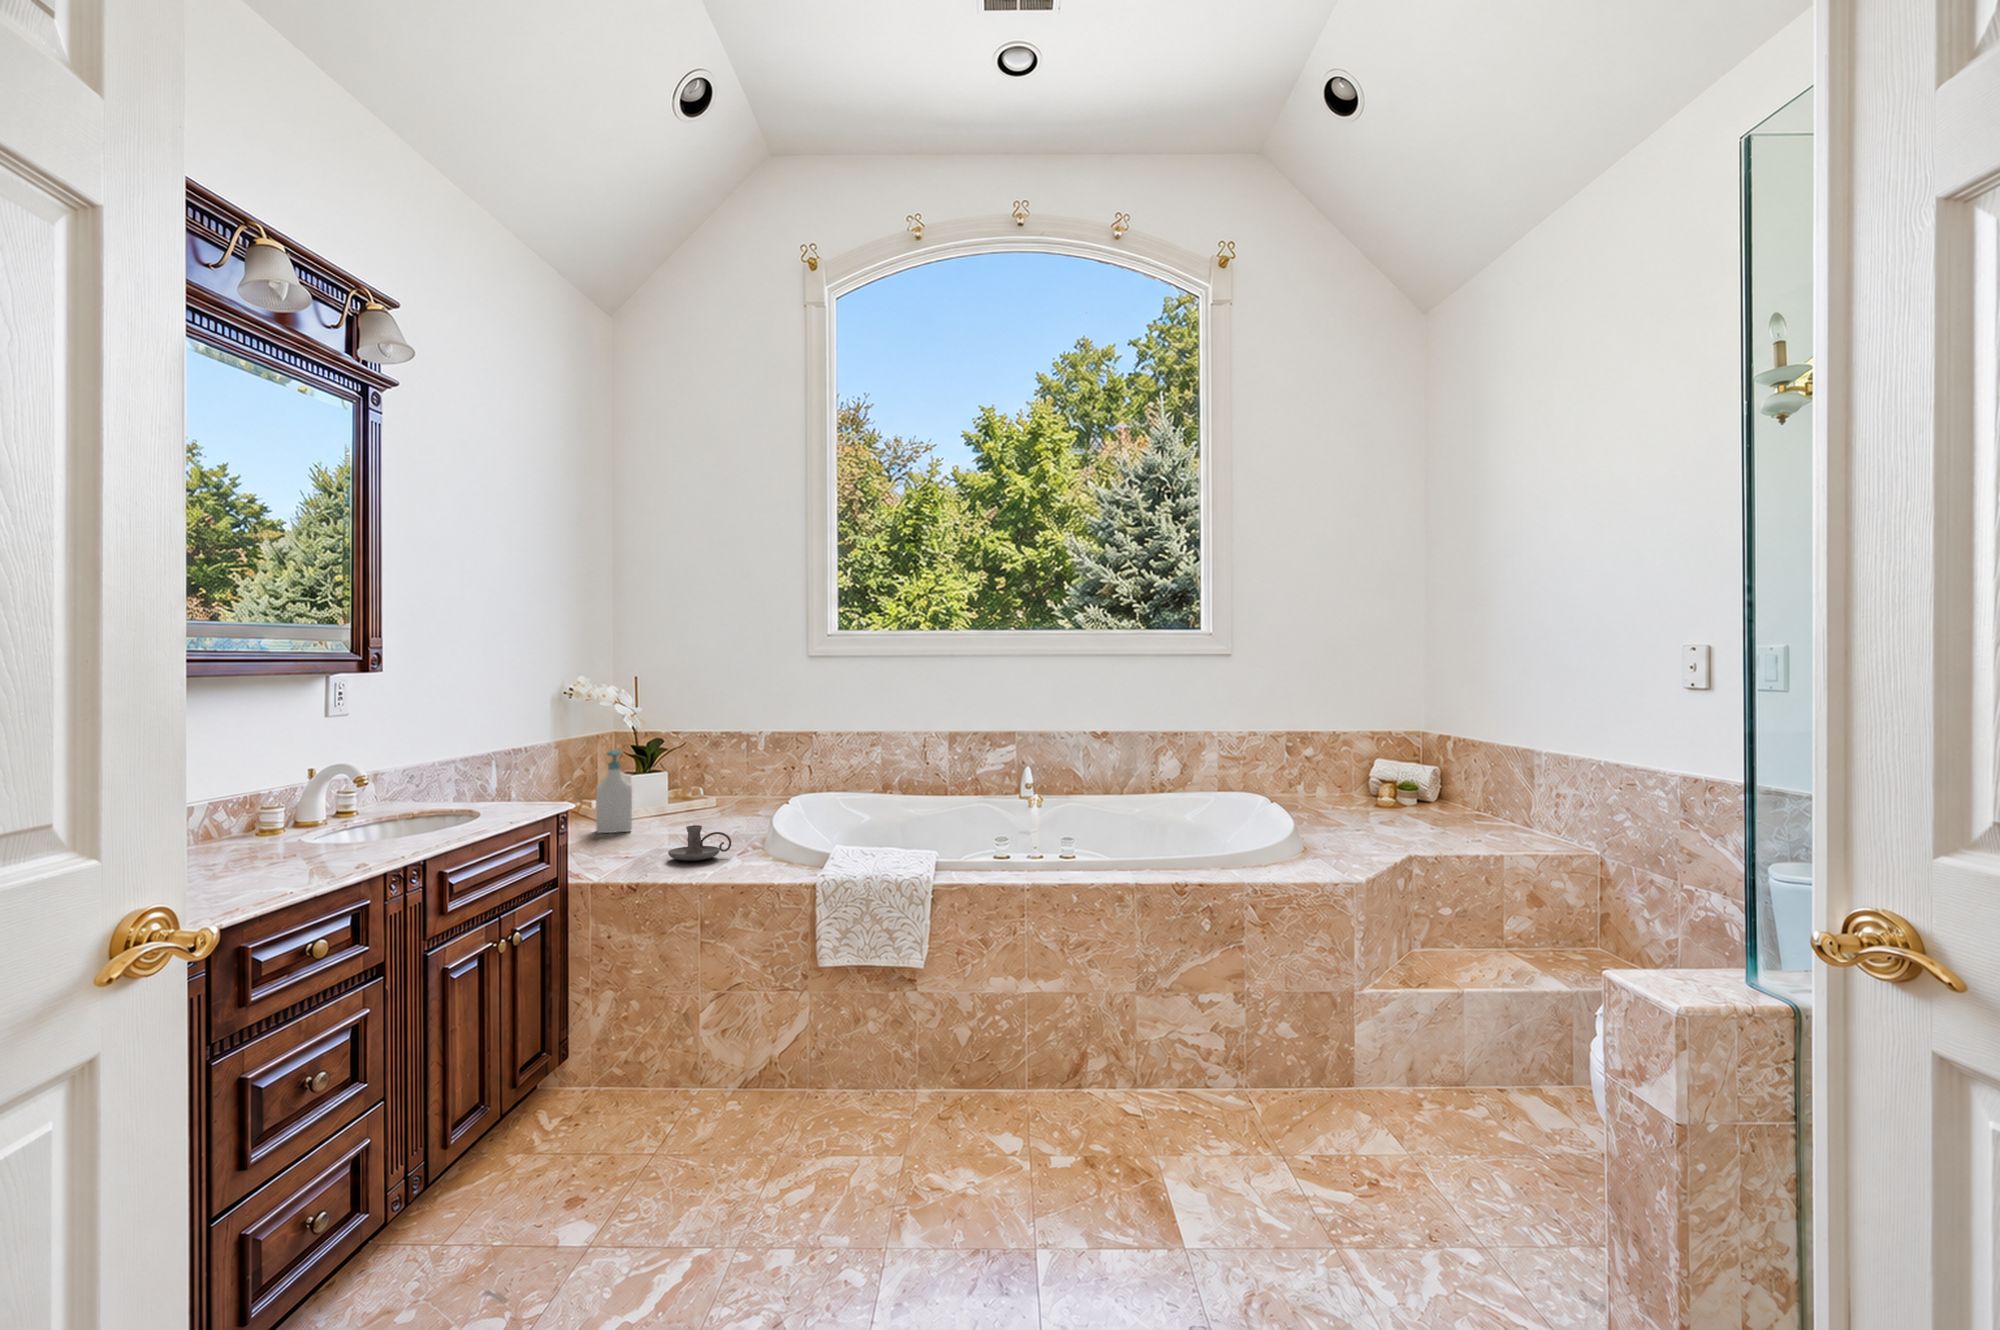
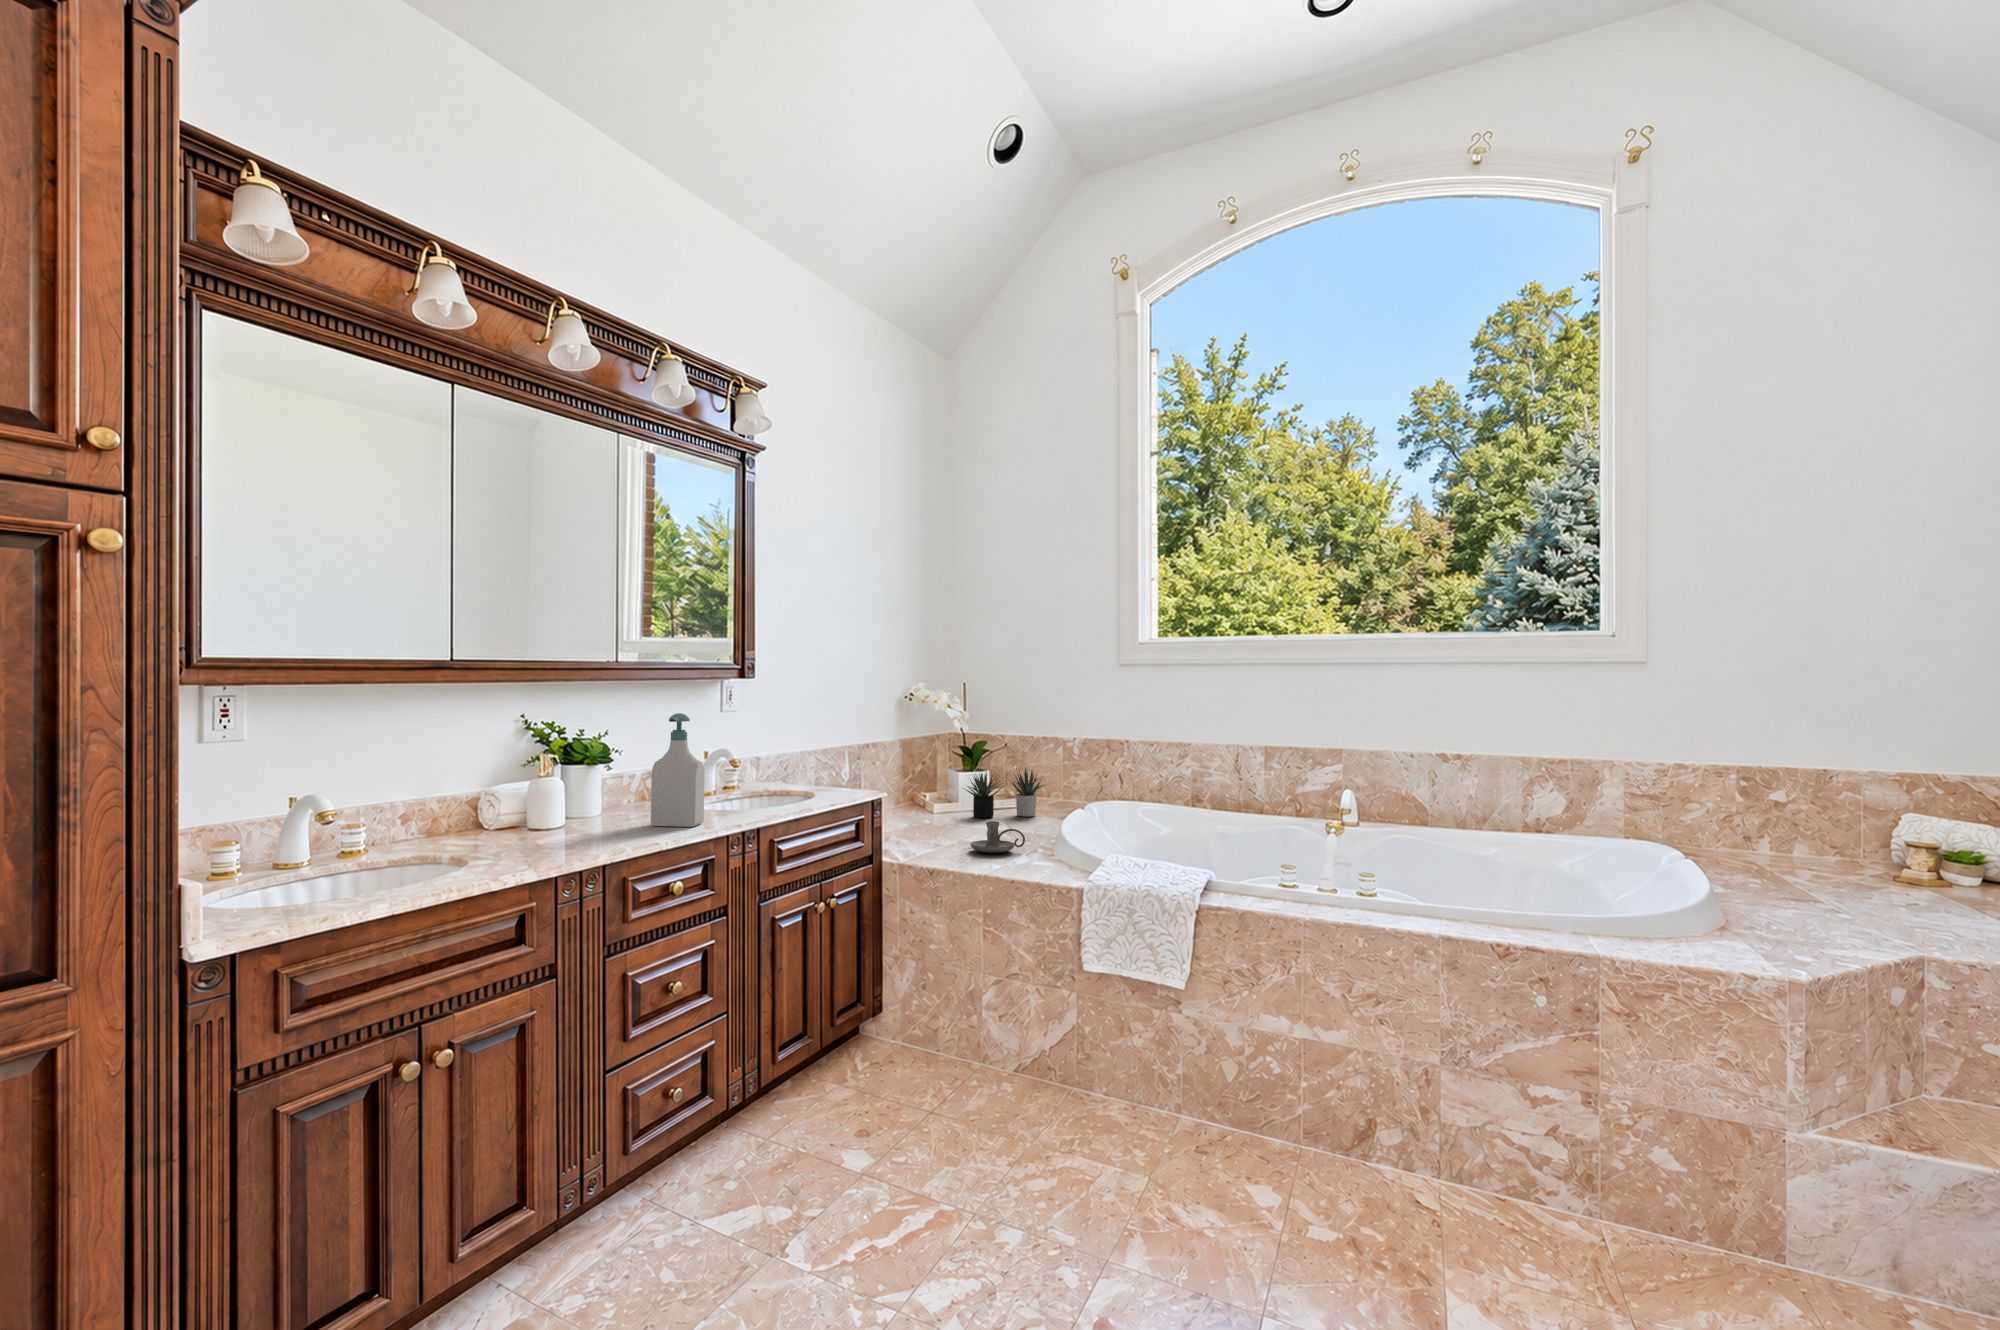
soap bottle: present [596,750,632,833] -> present [651,713,704,827]
succulent plant: none [638,764,736,822] -> present [965,769,1045,818]

